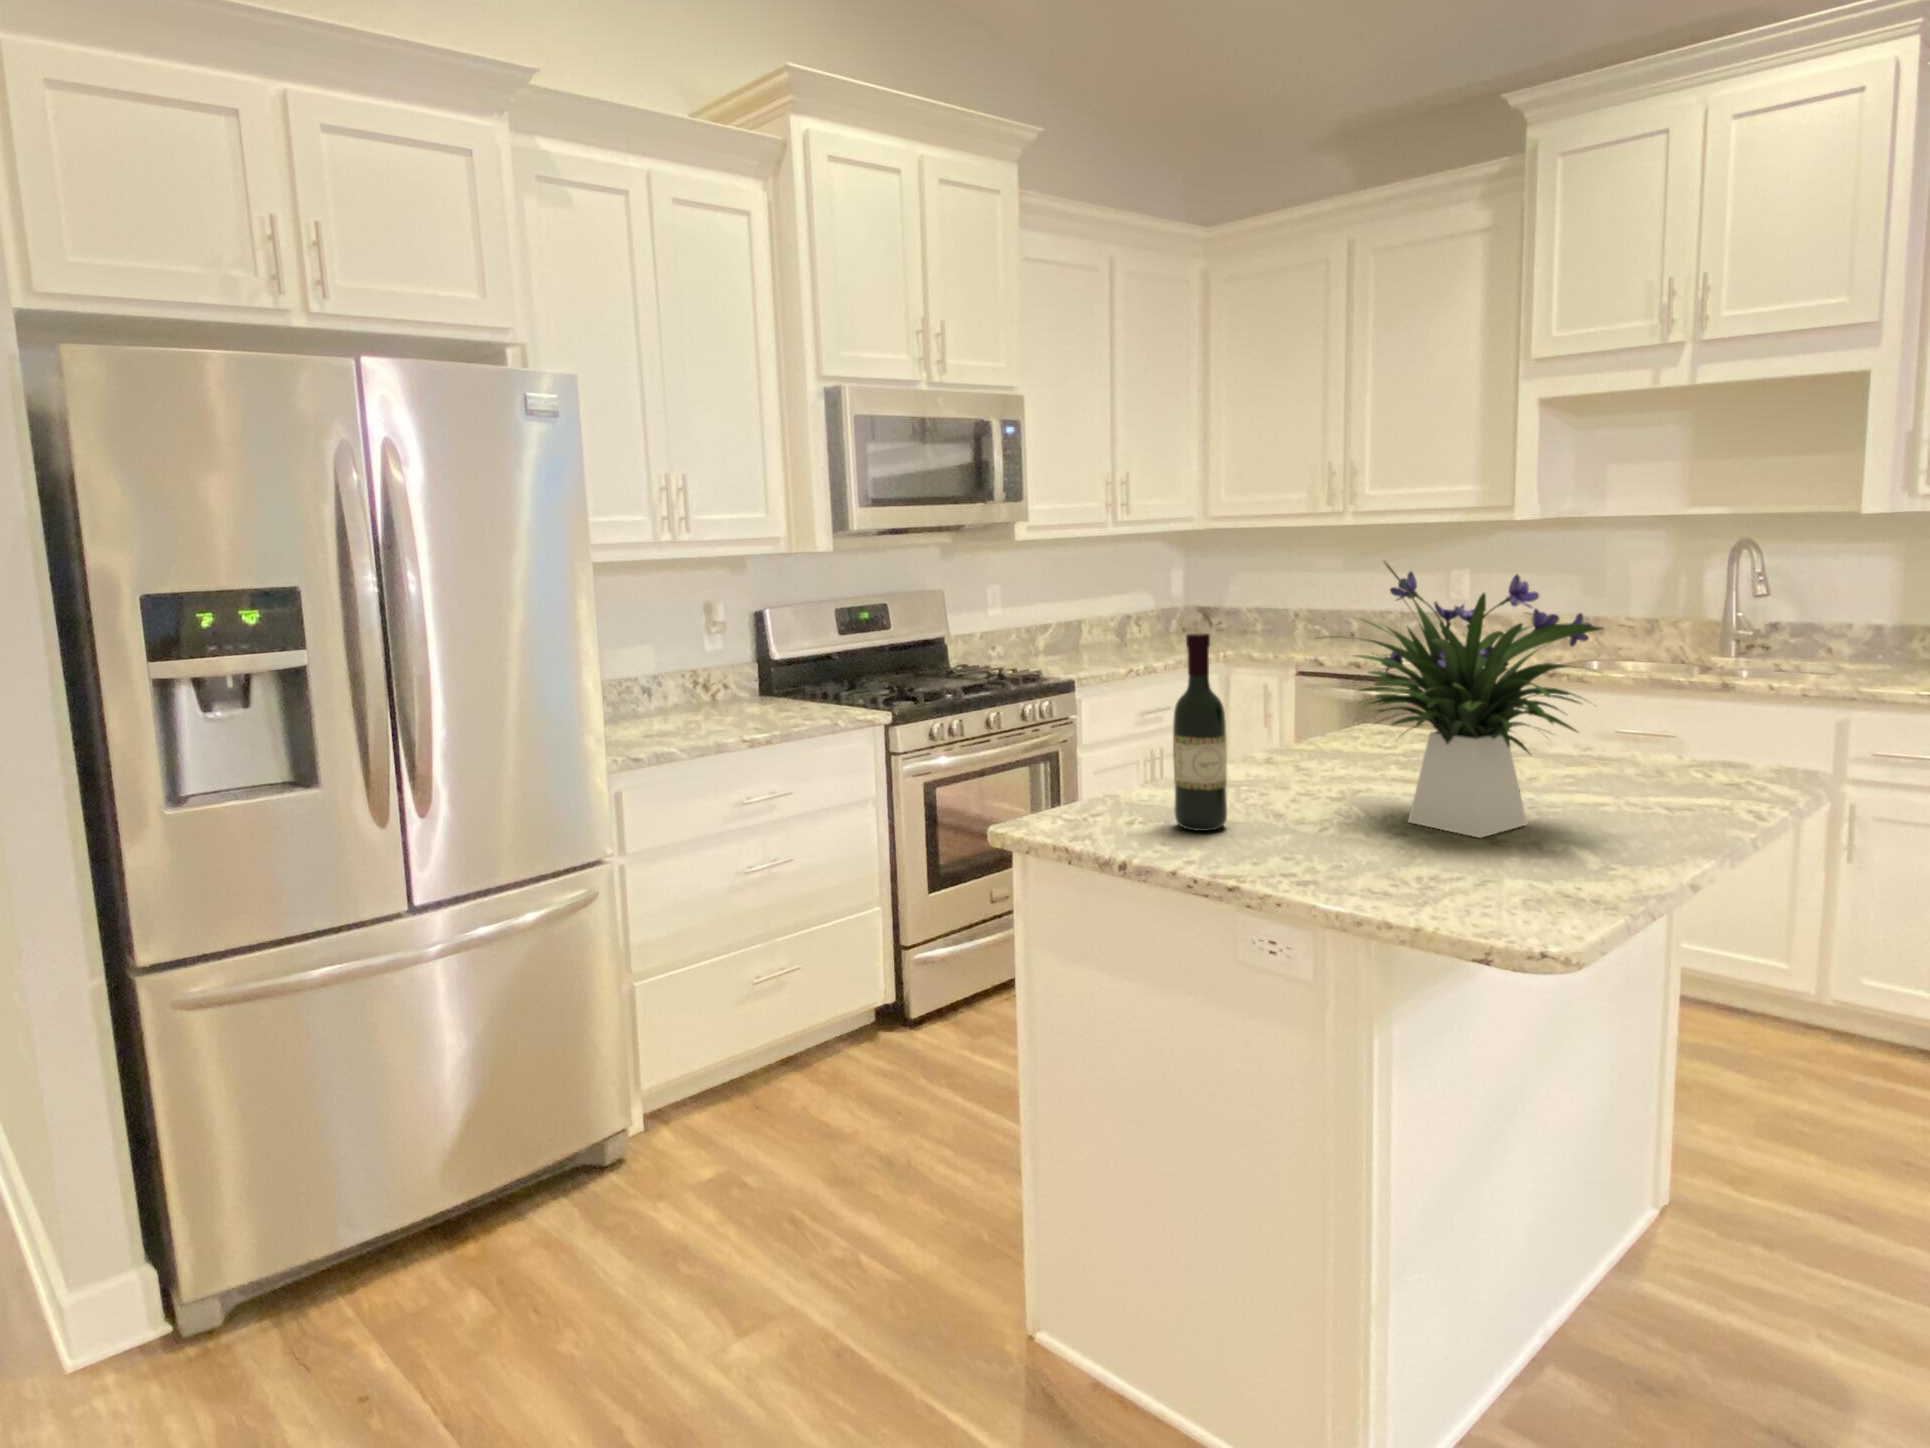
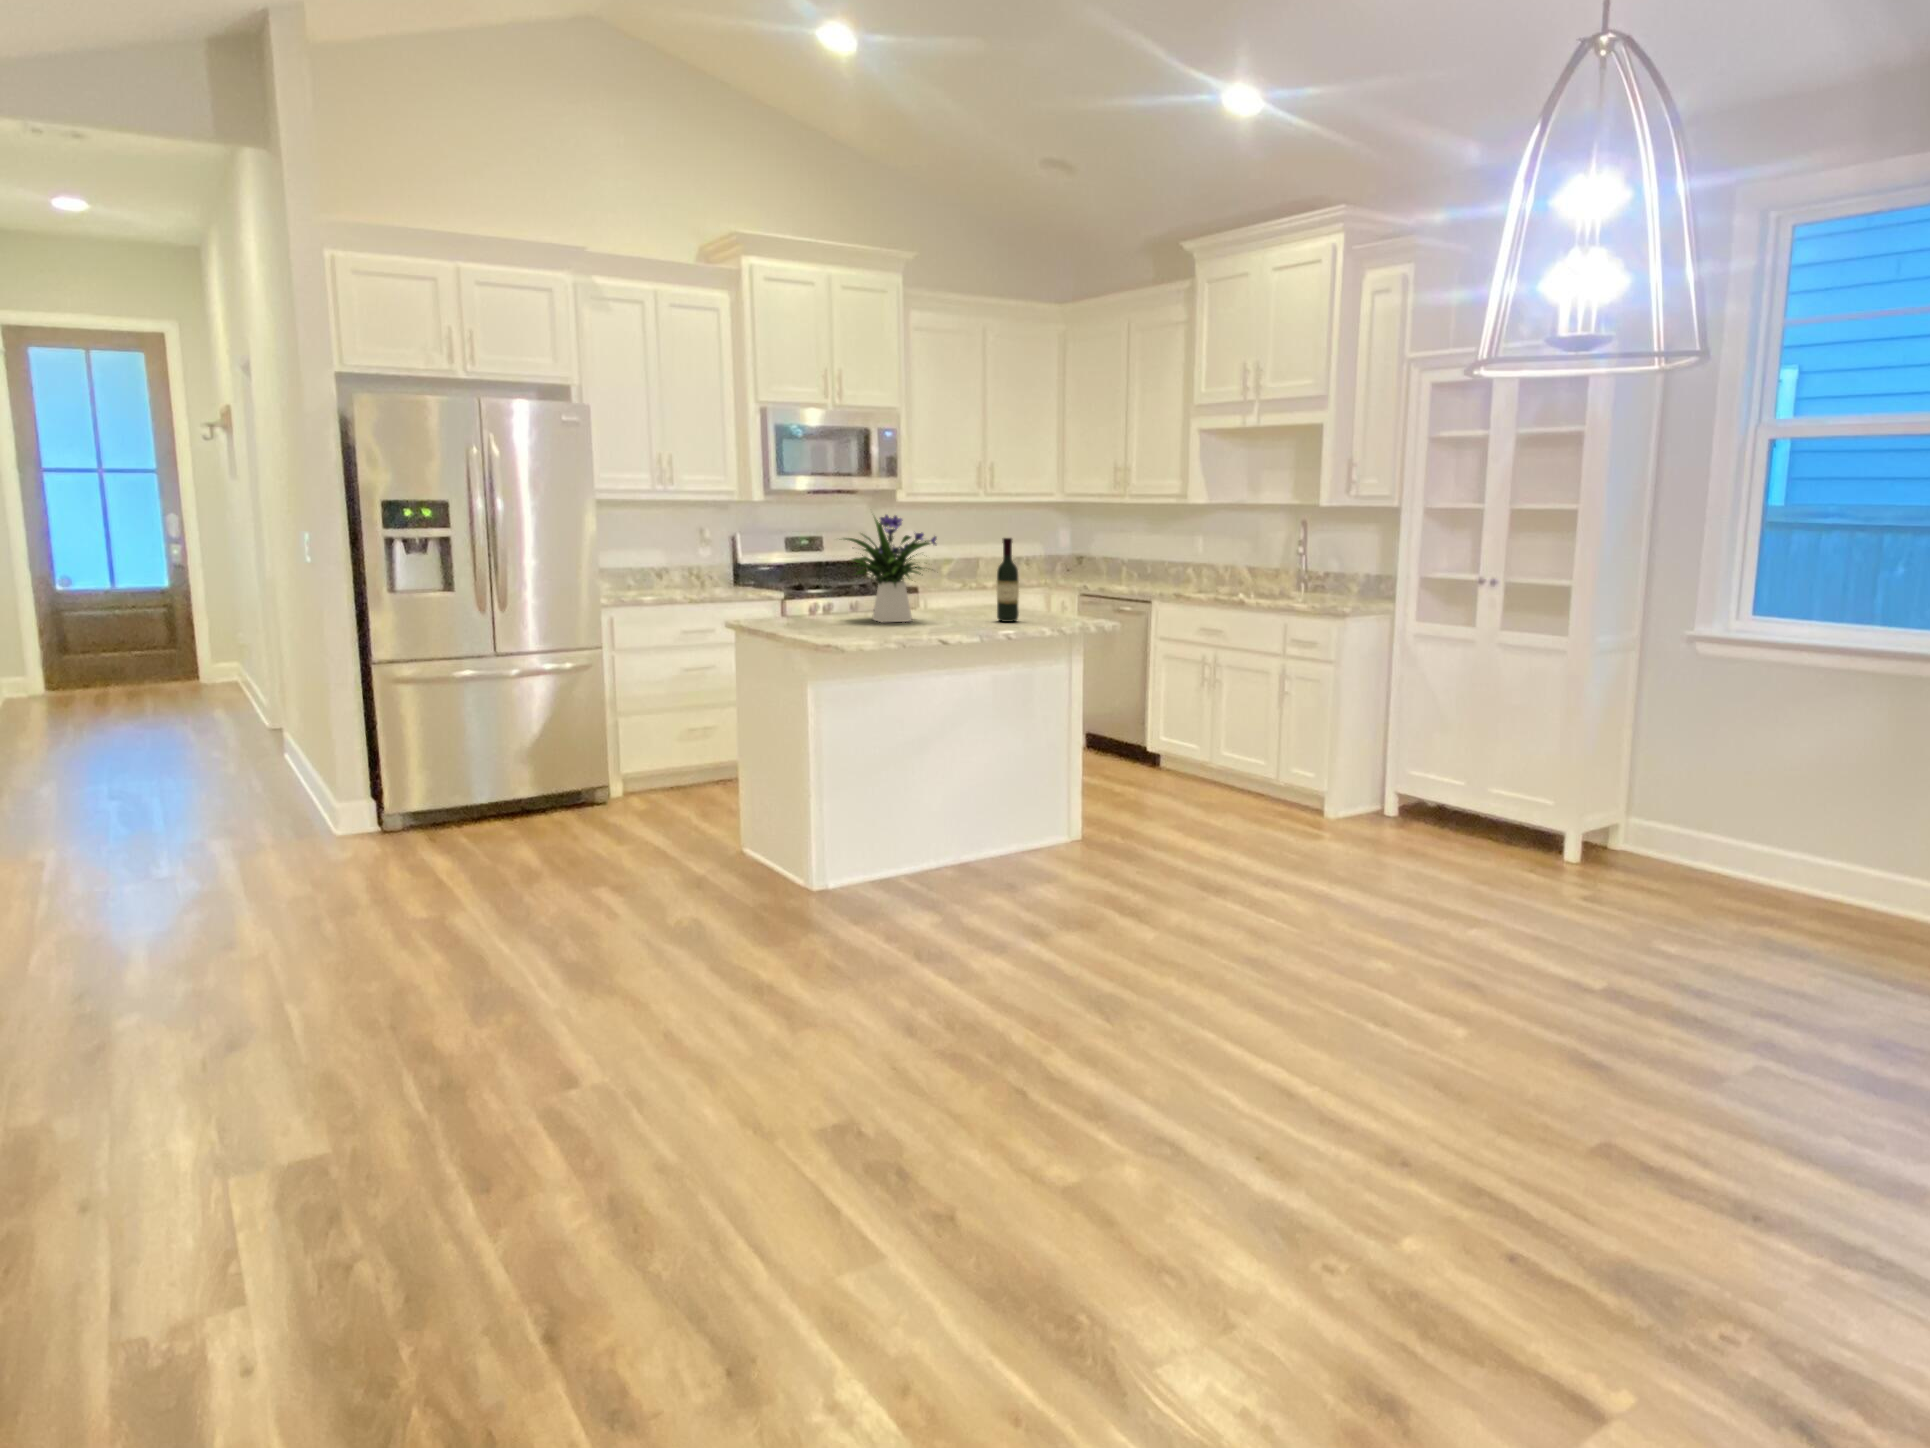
wine bottle: present [1173,633,1227,831] -> present [997,538,1019,622]

